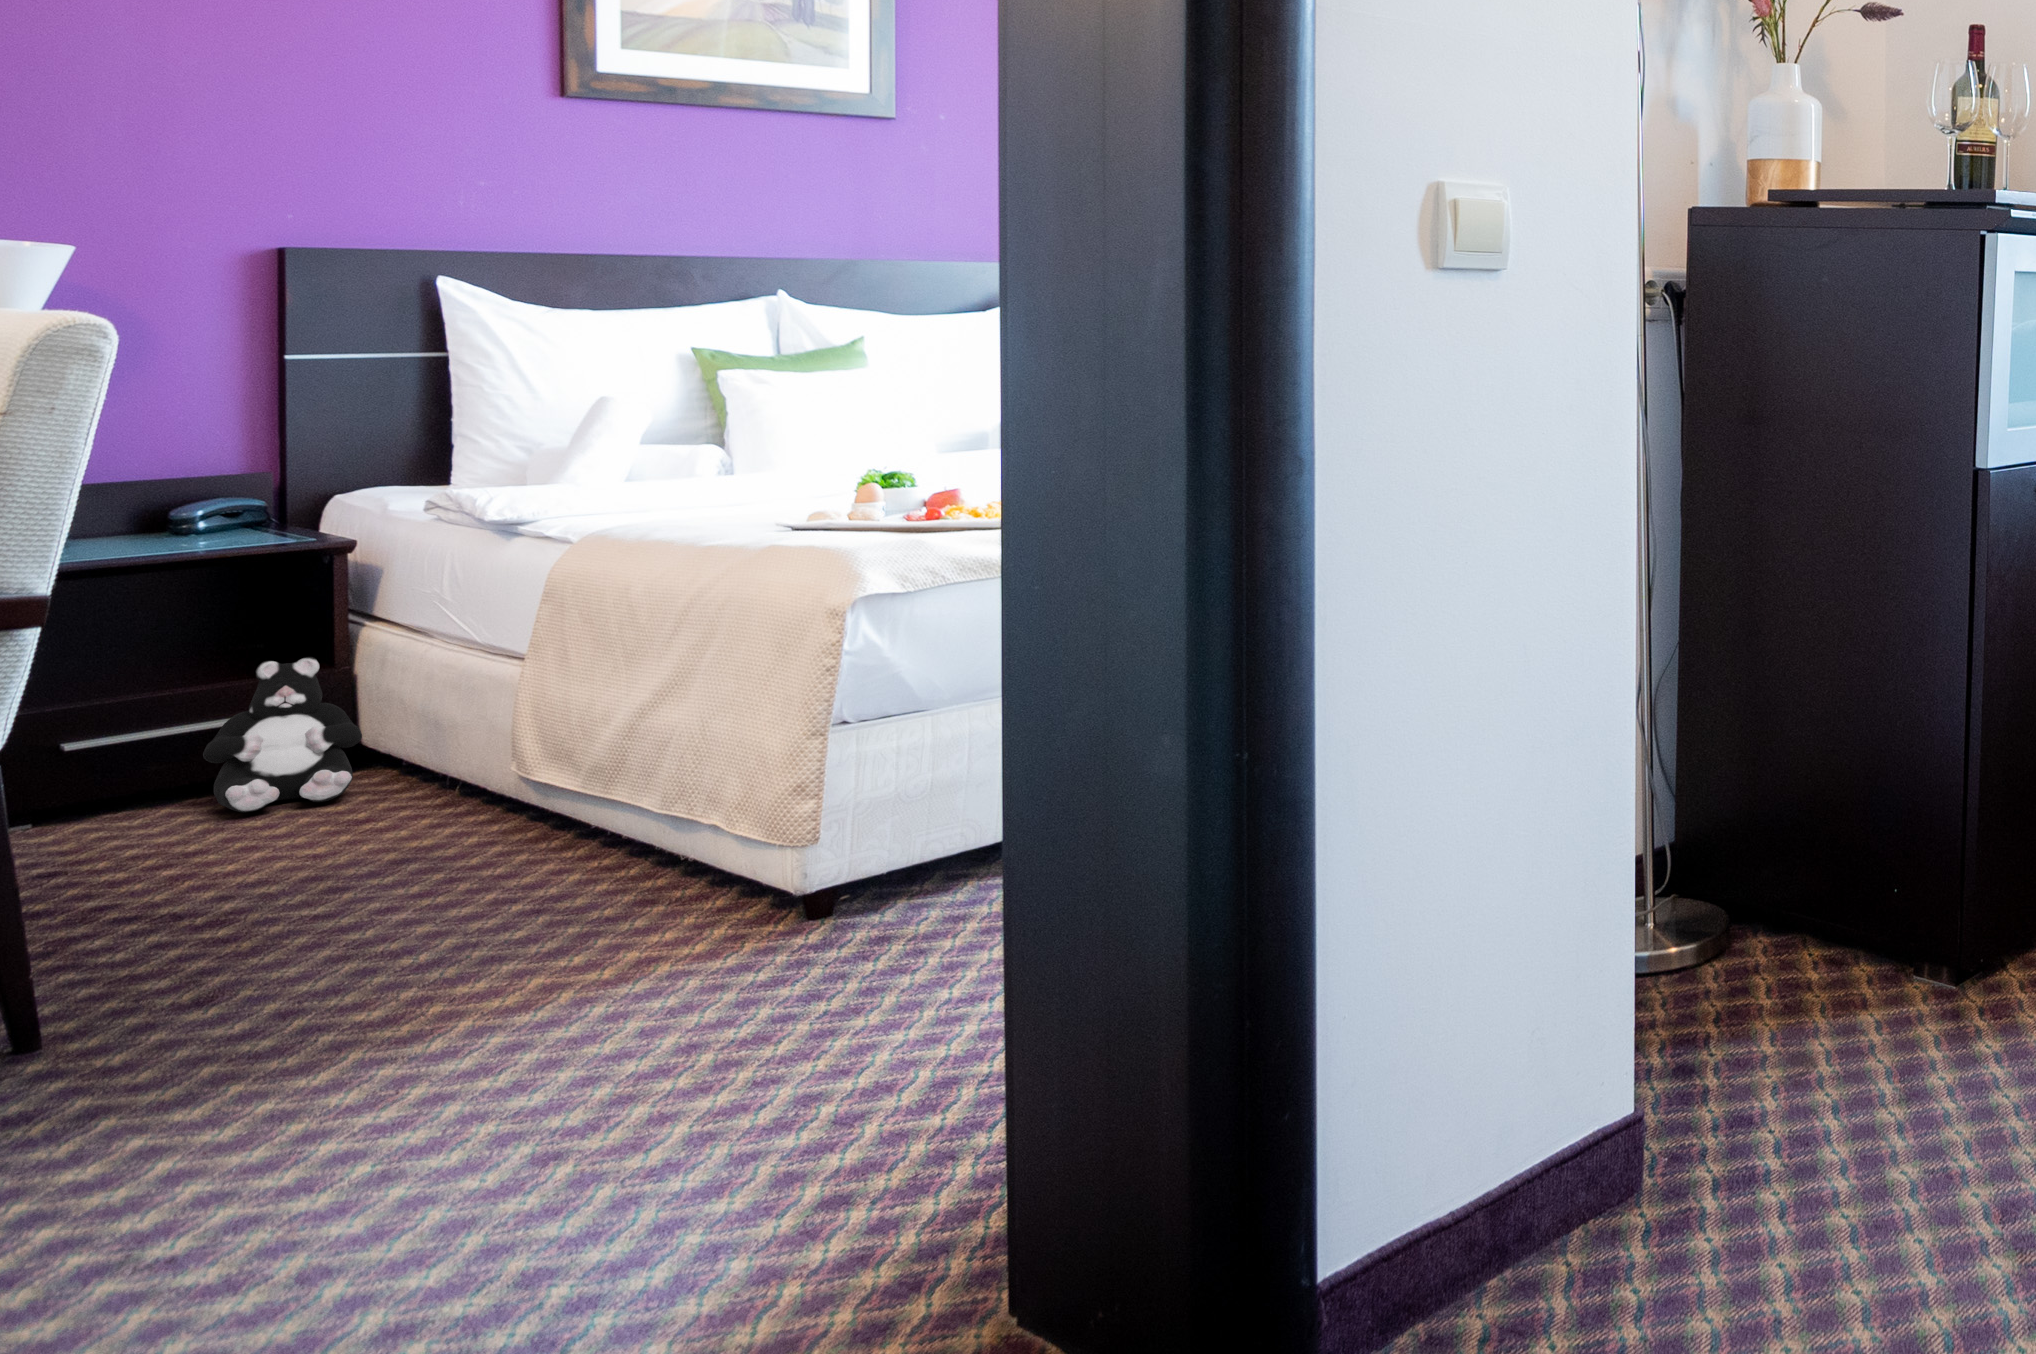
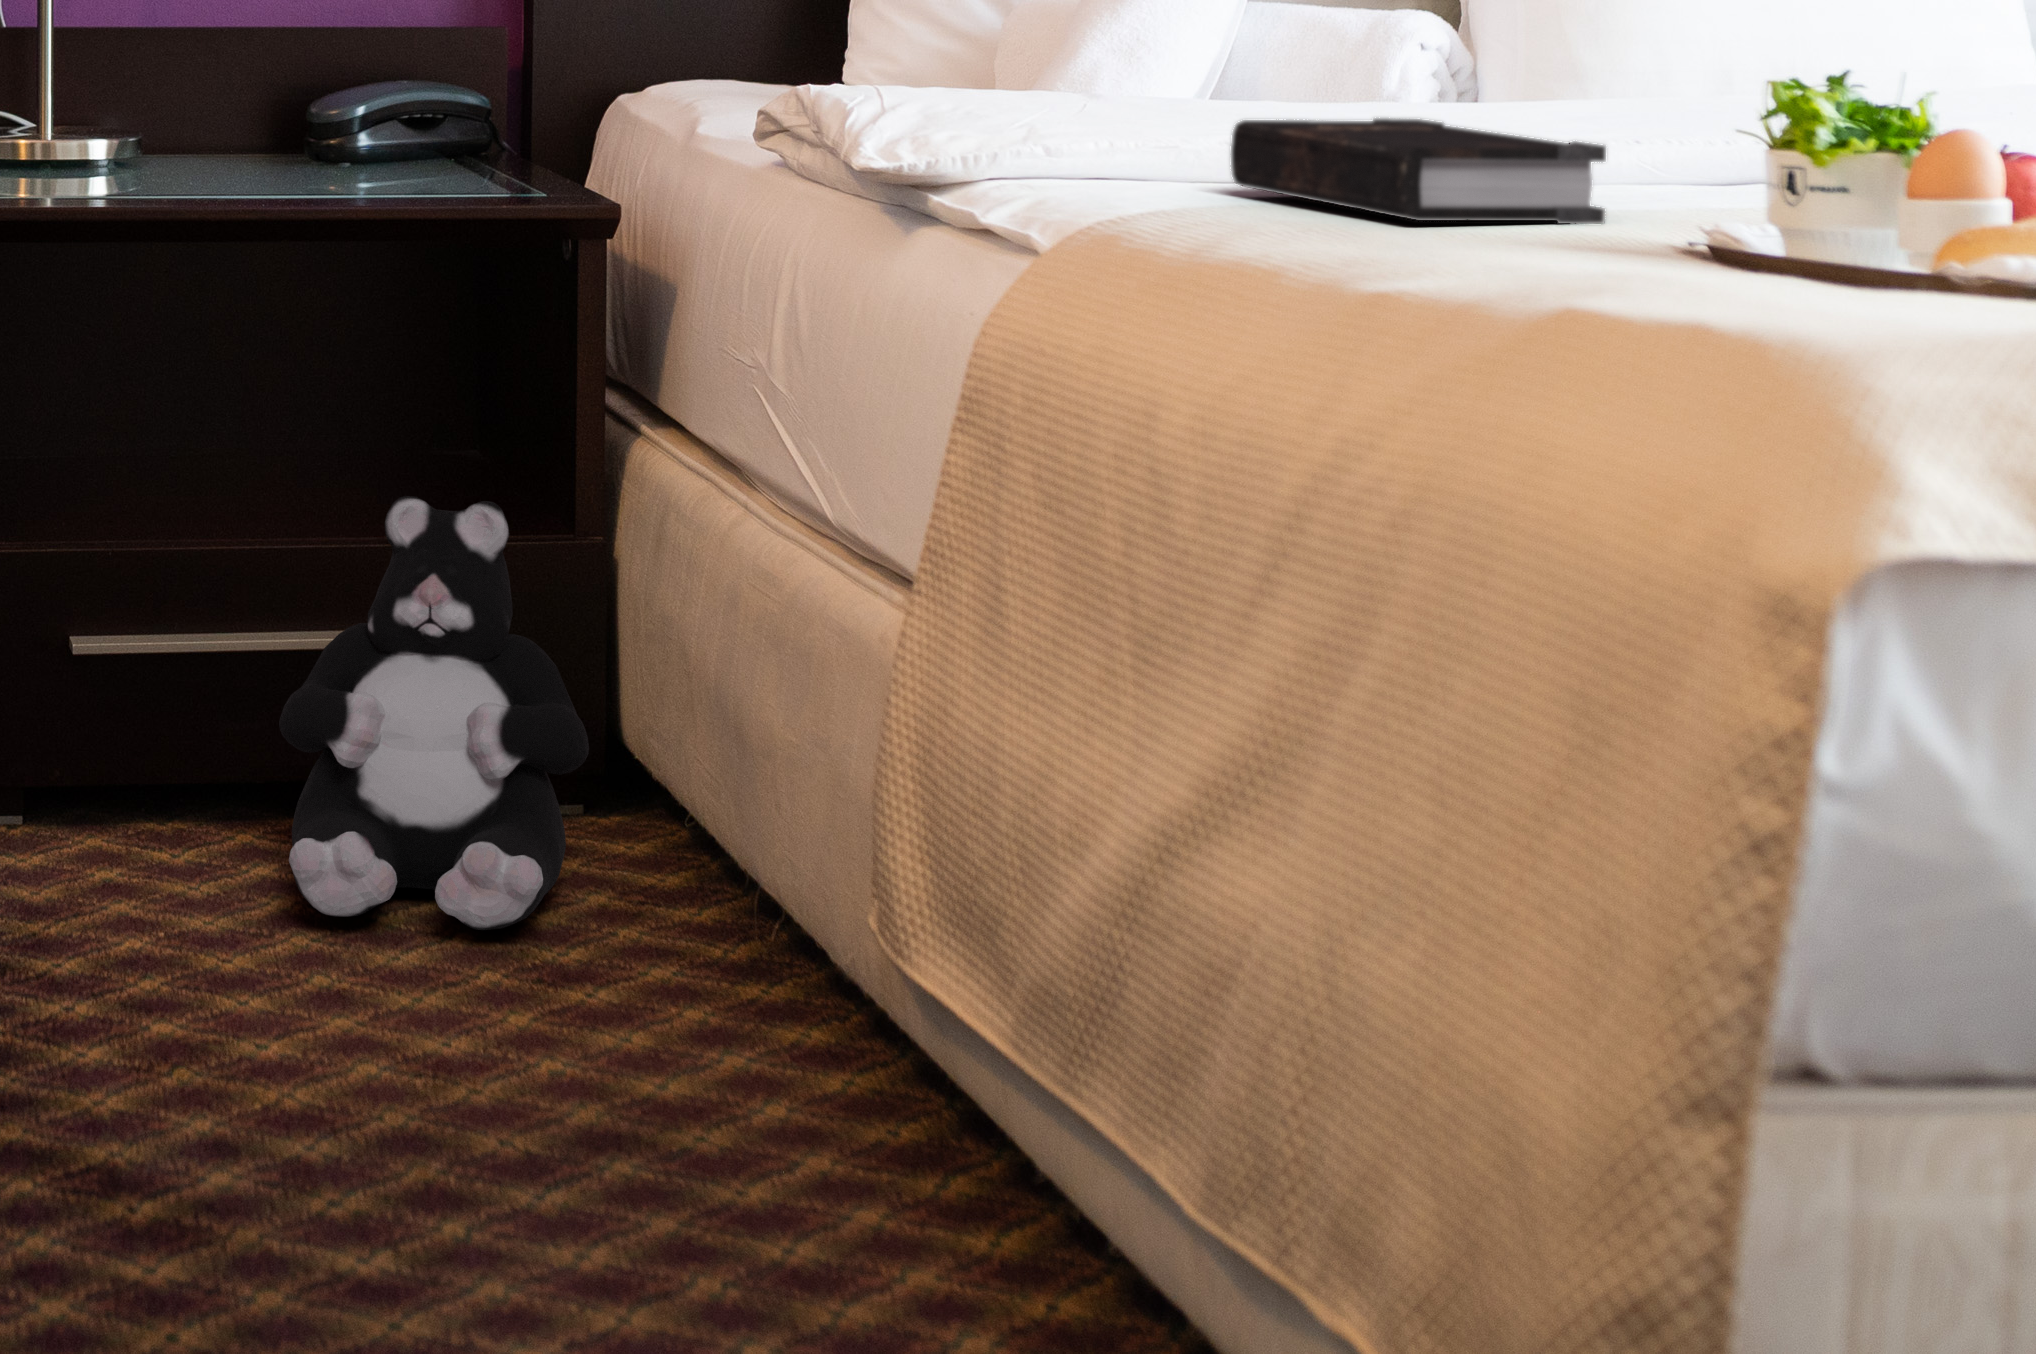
hardback book: none [634,486,756,516] -> present [1231,118,1606,224]

